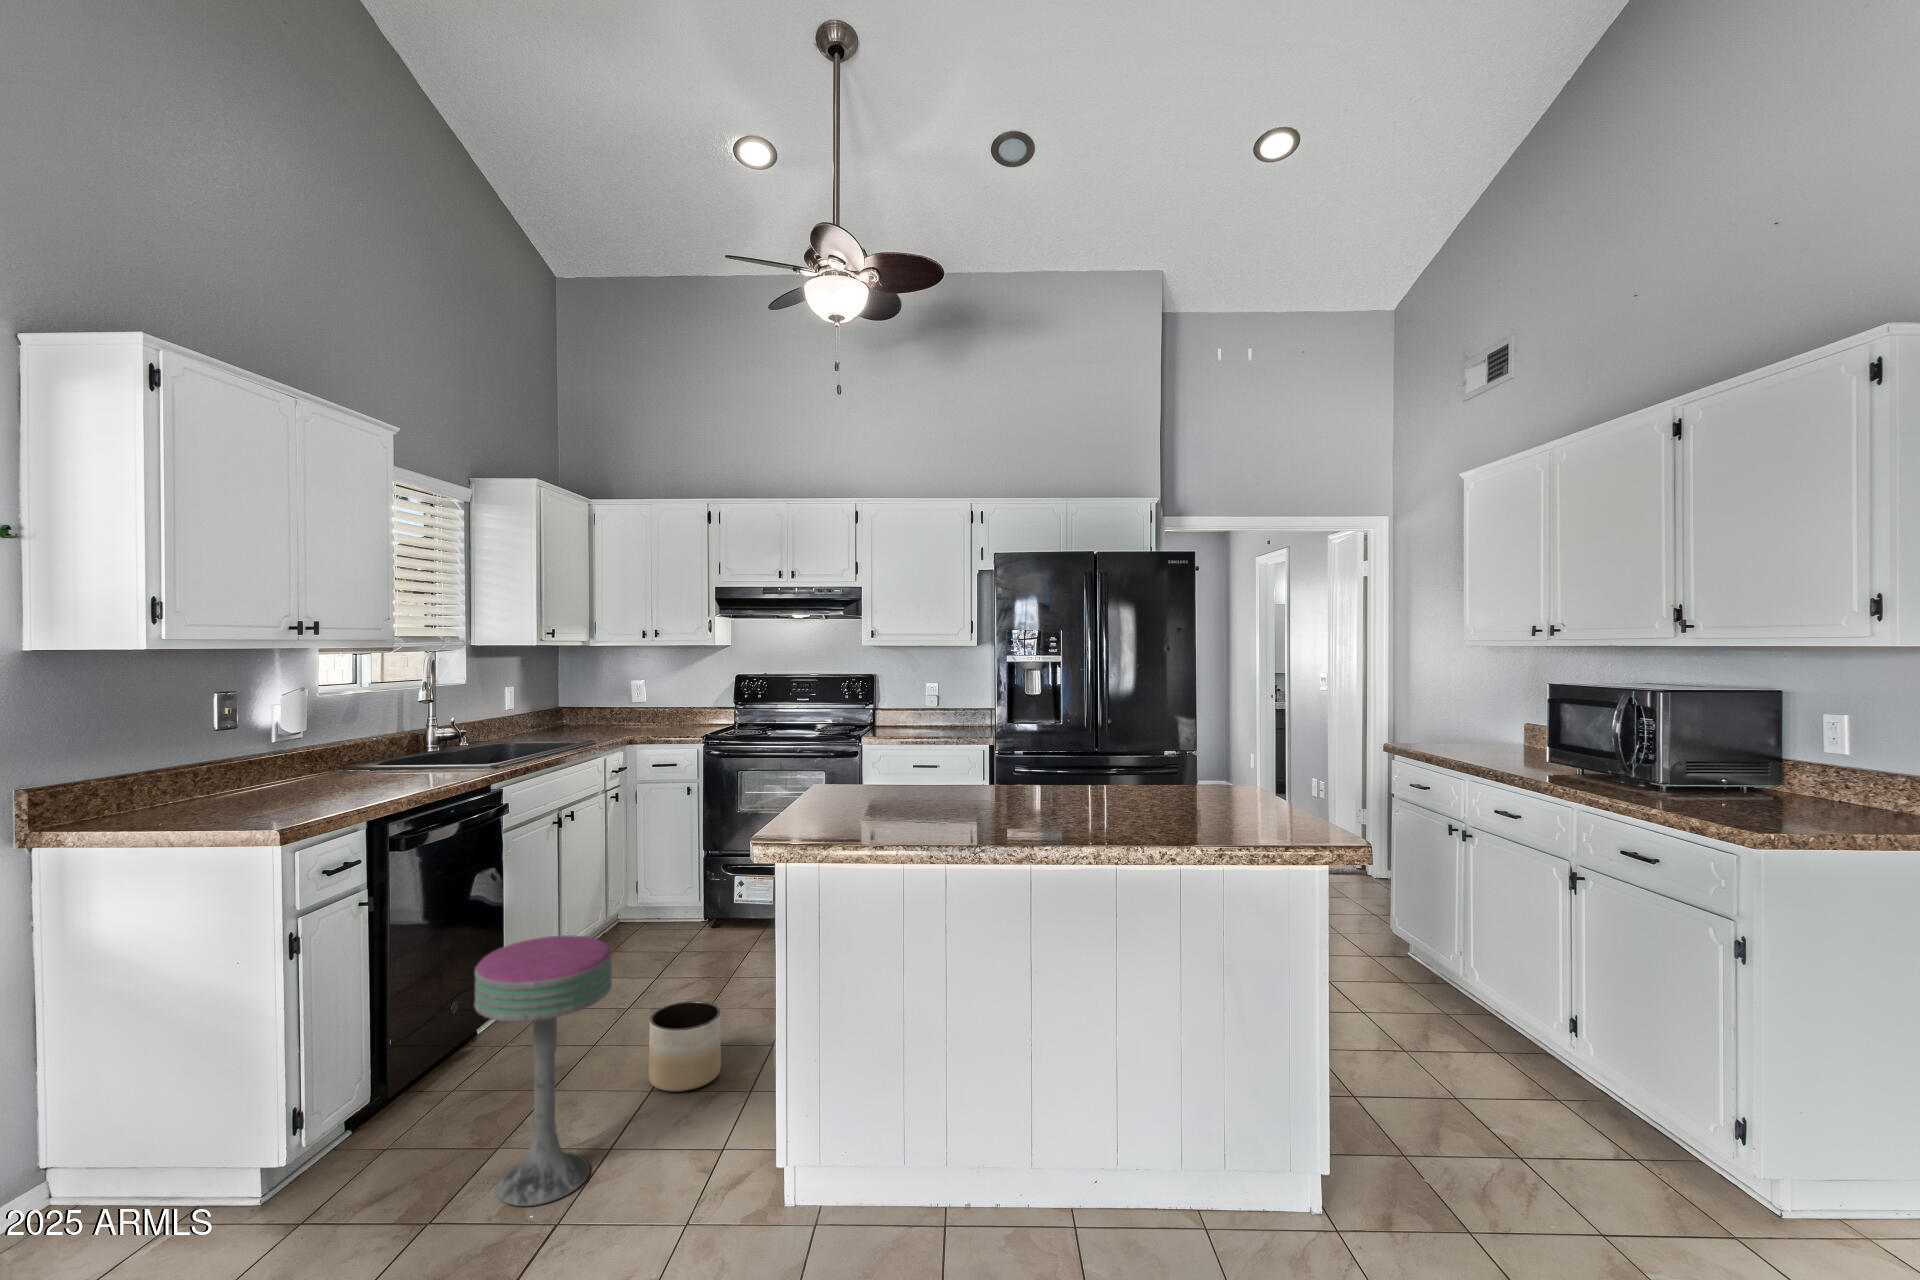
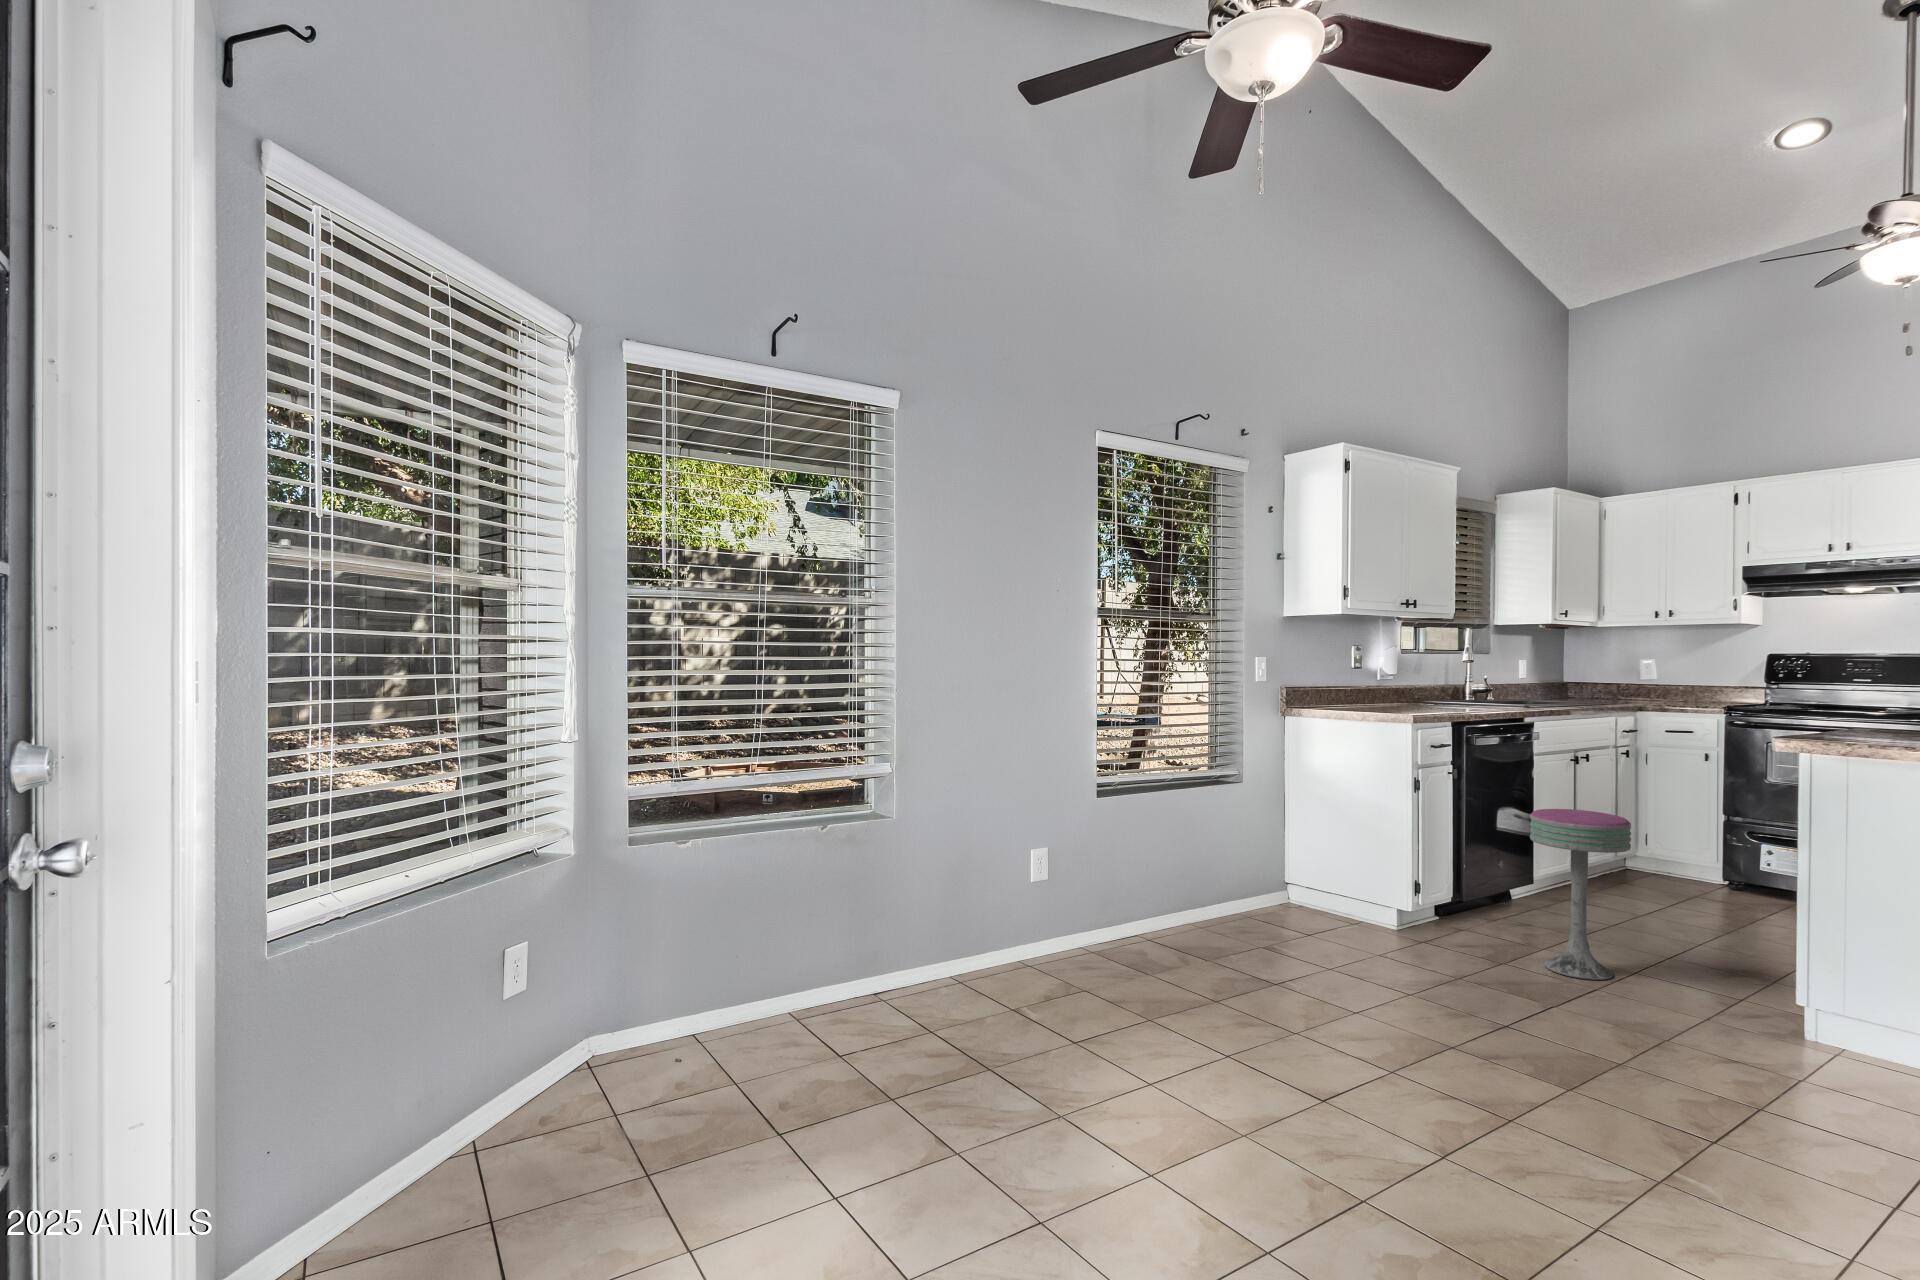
planter: present [649,1001,721,1092] -> none [1662,901,1732,967]

